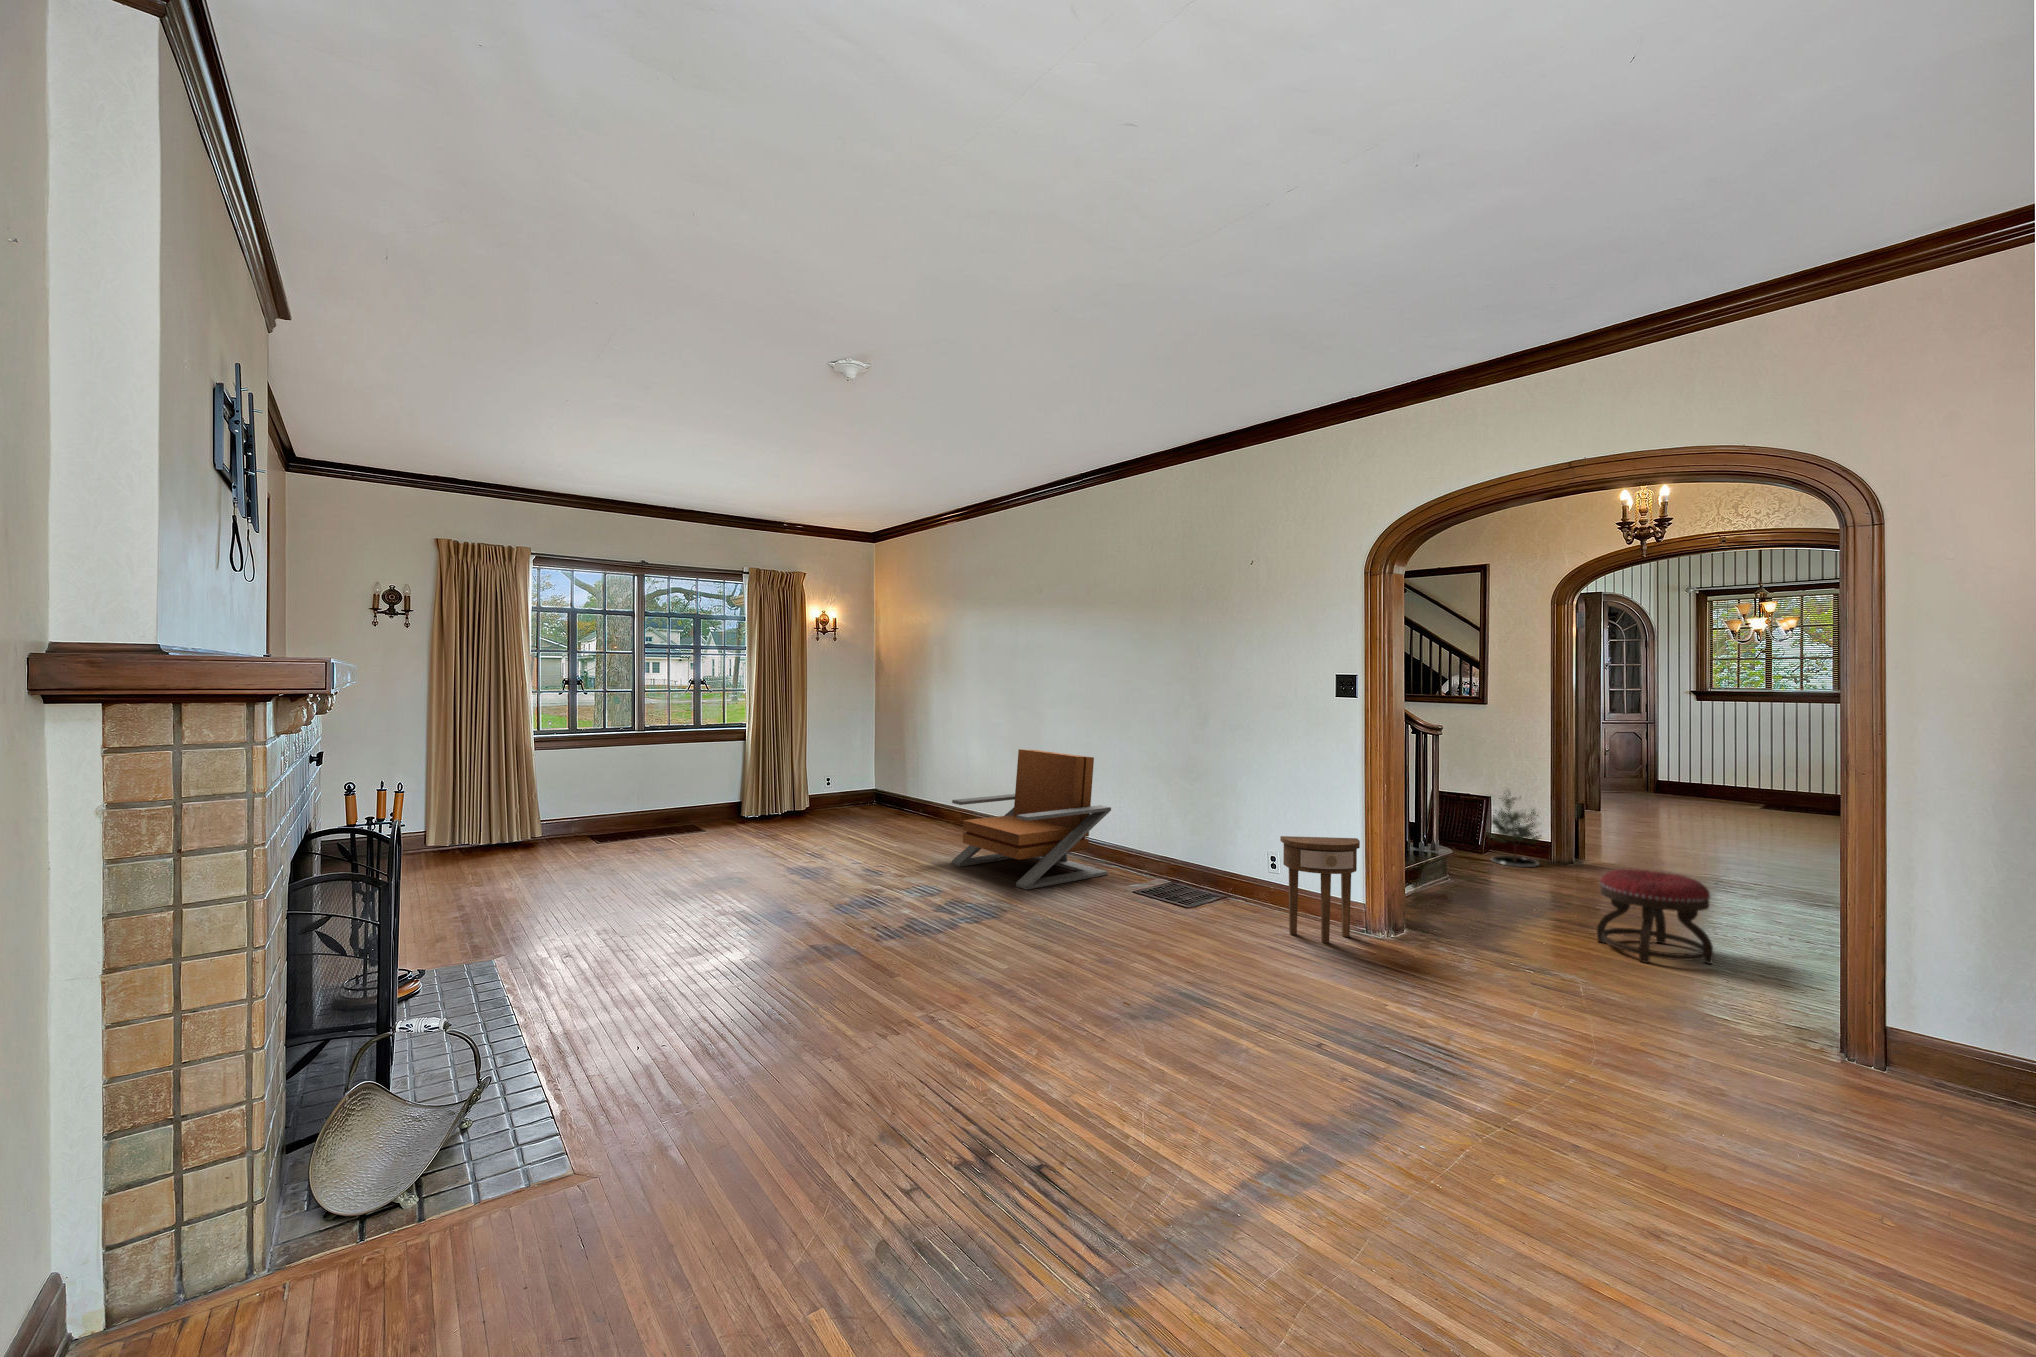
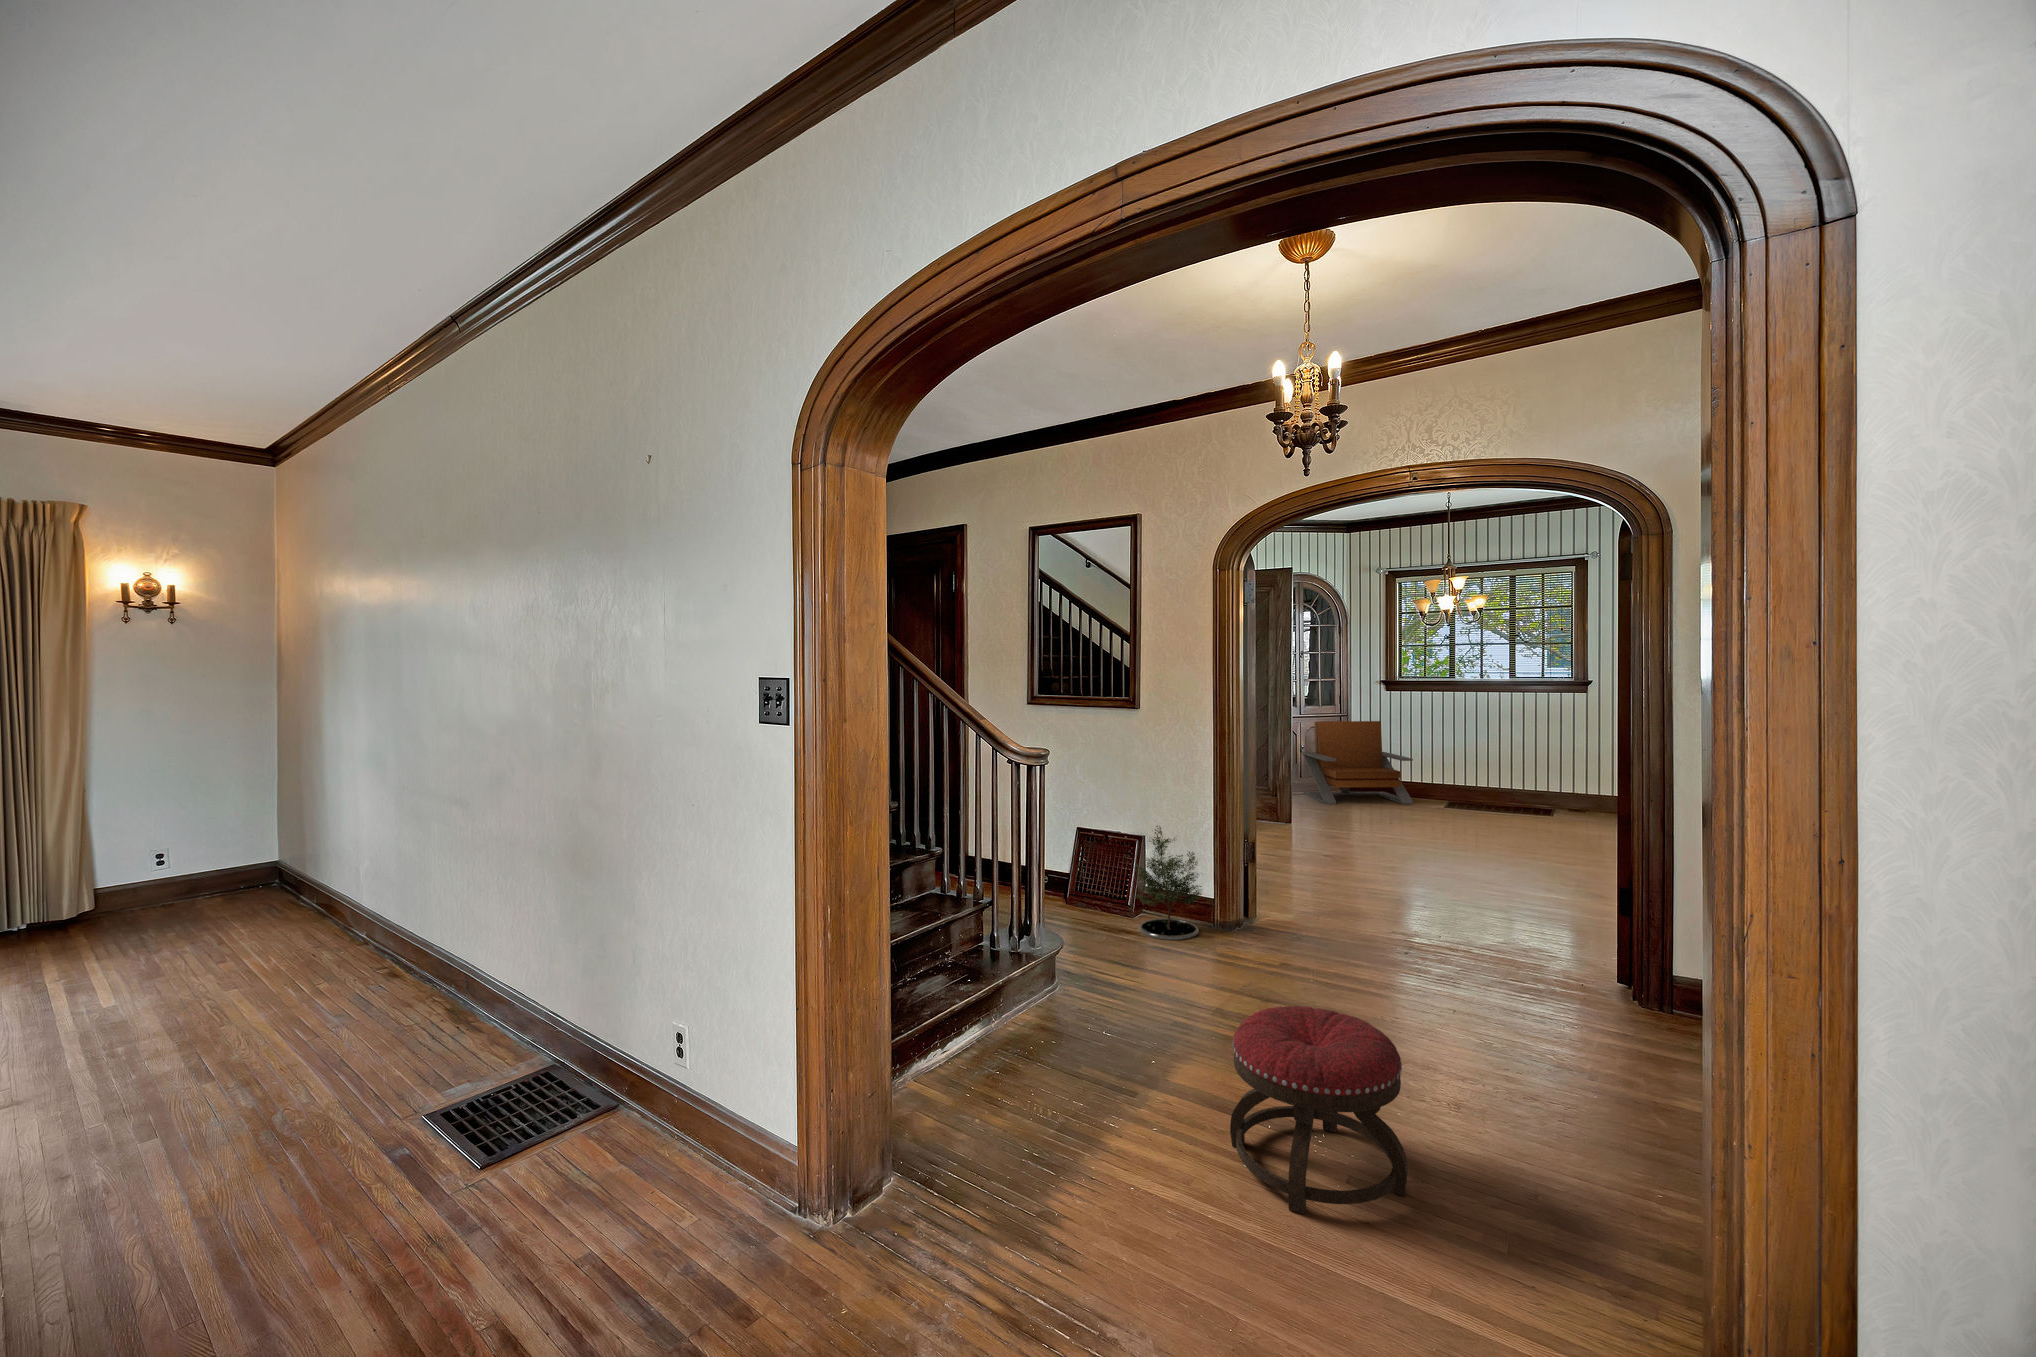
lounge chair: present [952,749,1111,890] -> present [1302,721,1413,804]
side table: present [1280,836,1360,943] -> none [626,1005,793,1254]

